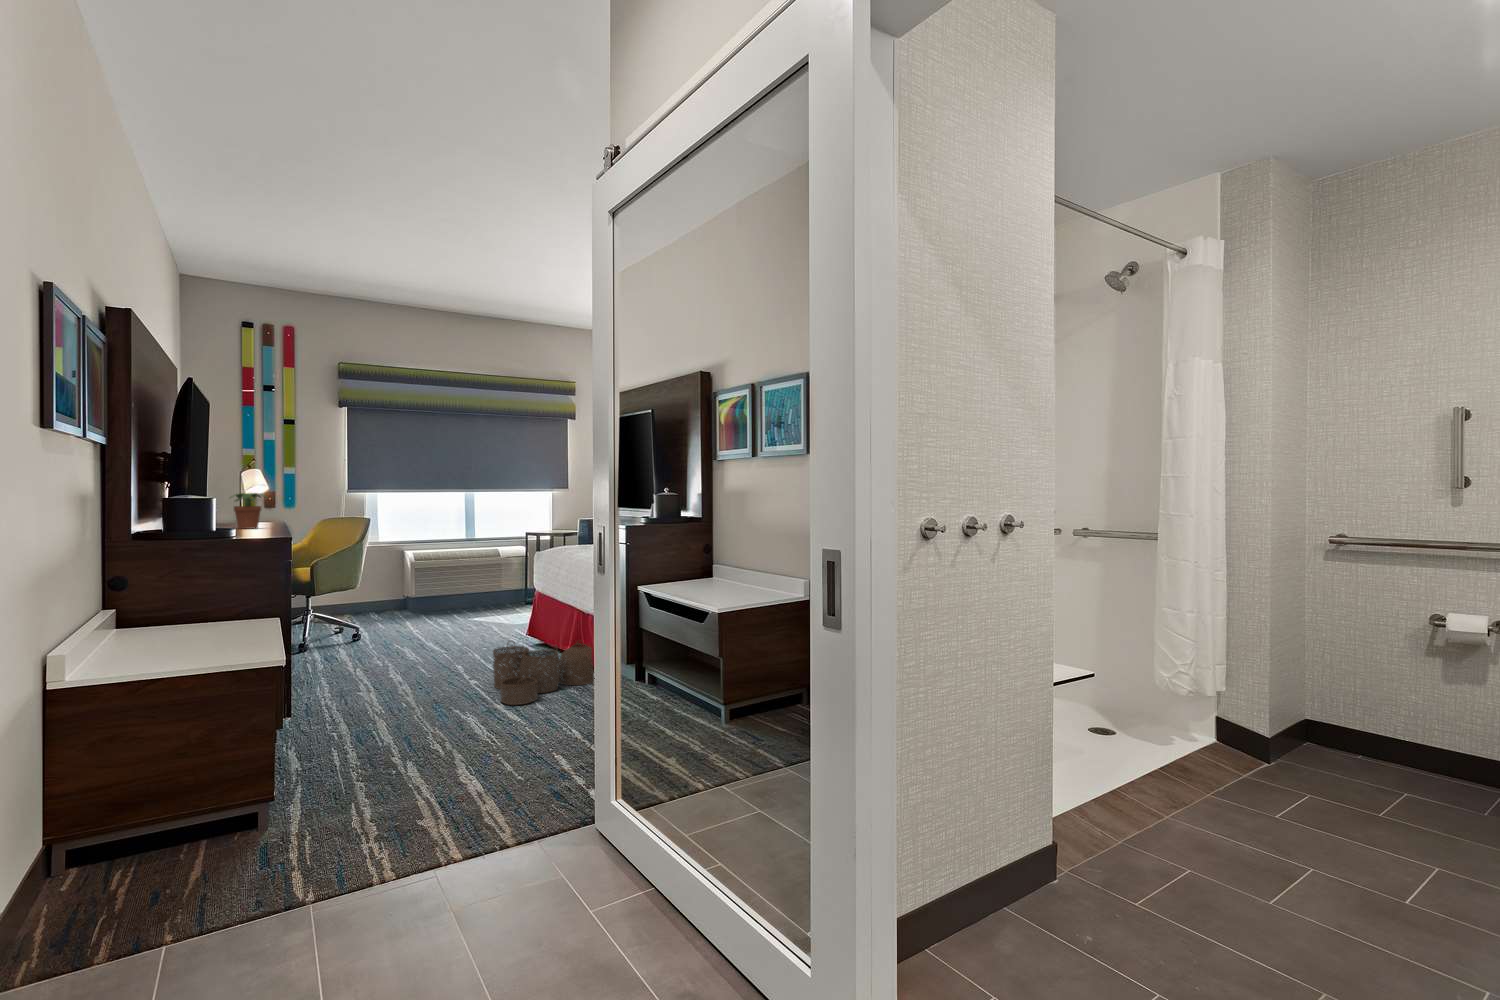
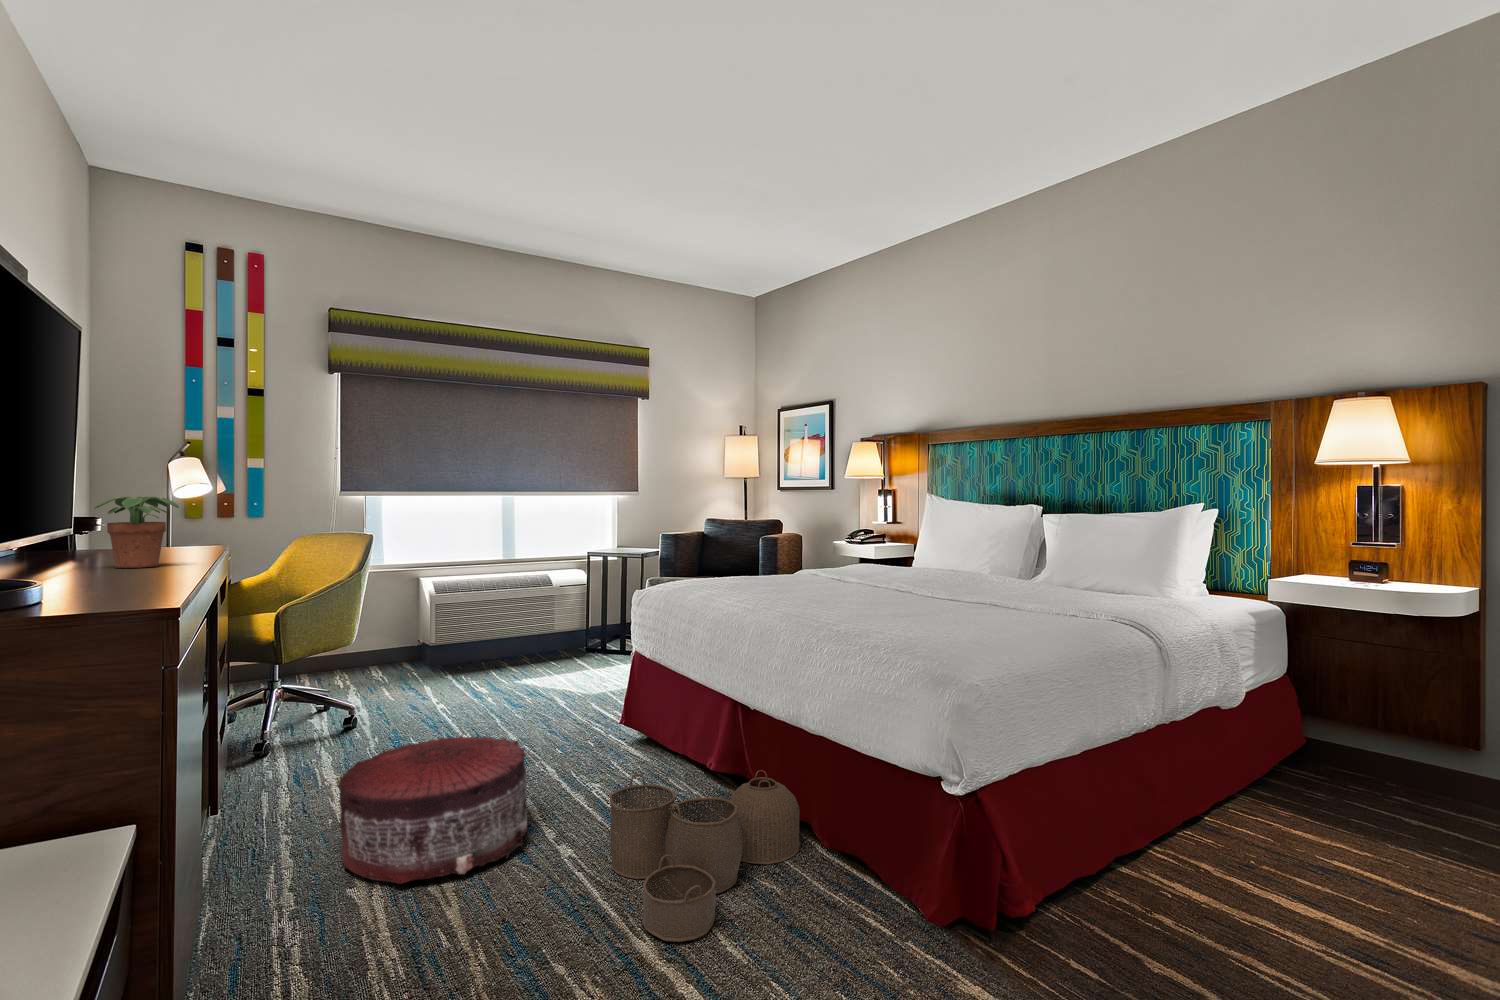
pouf: none [350,626,454,690] -> present [338,735,527,884]

